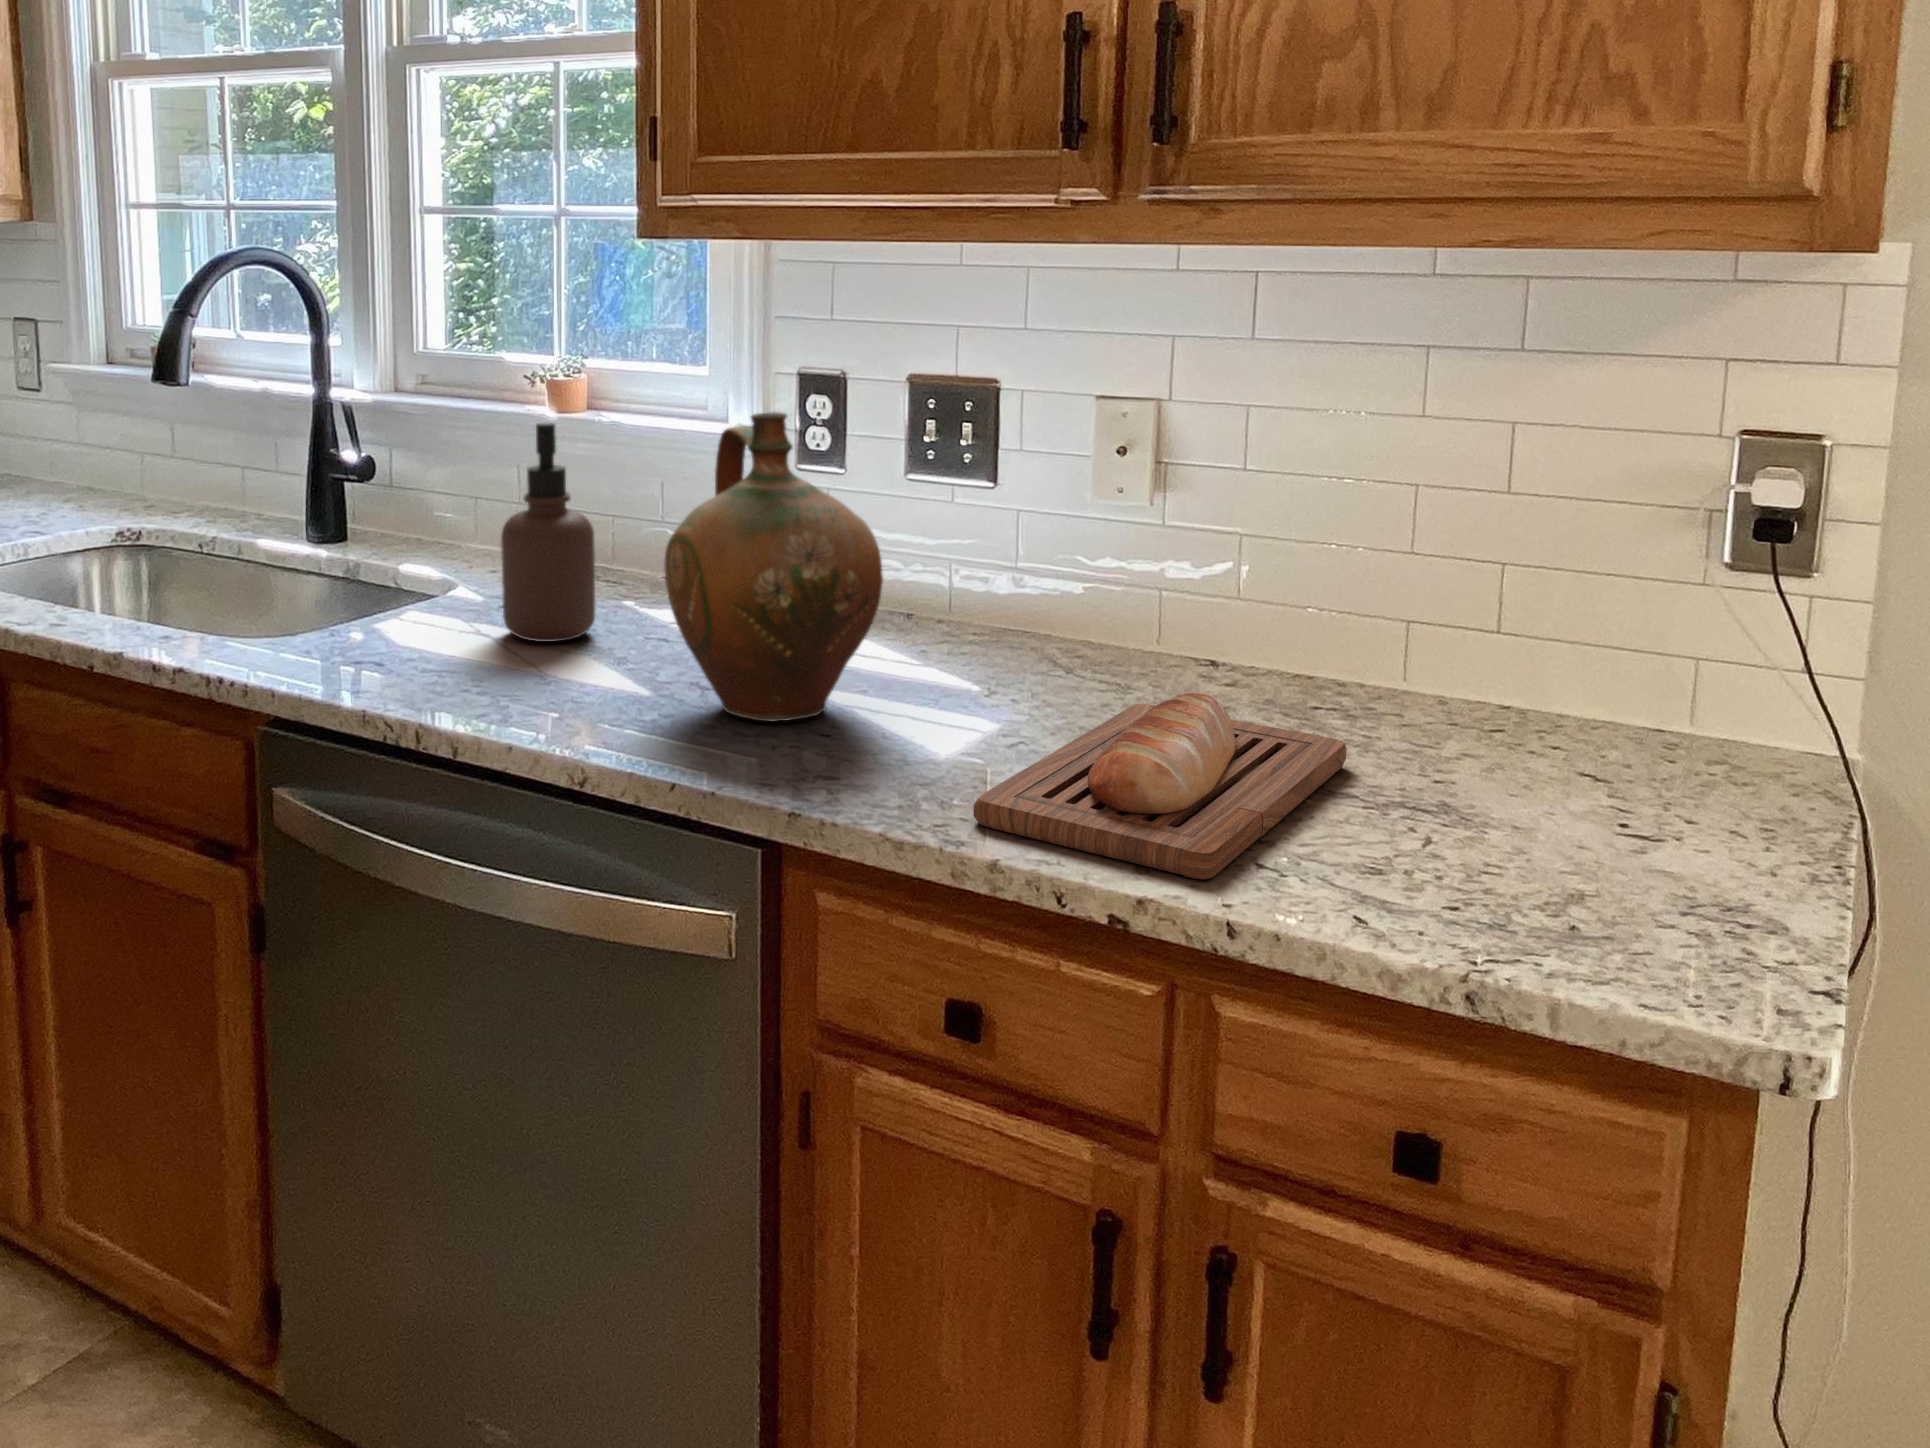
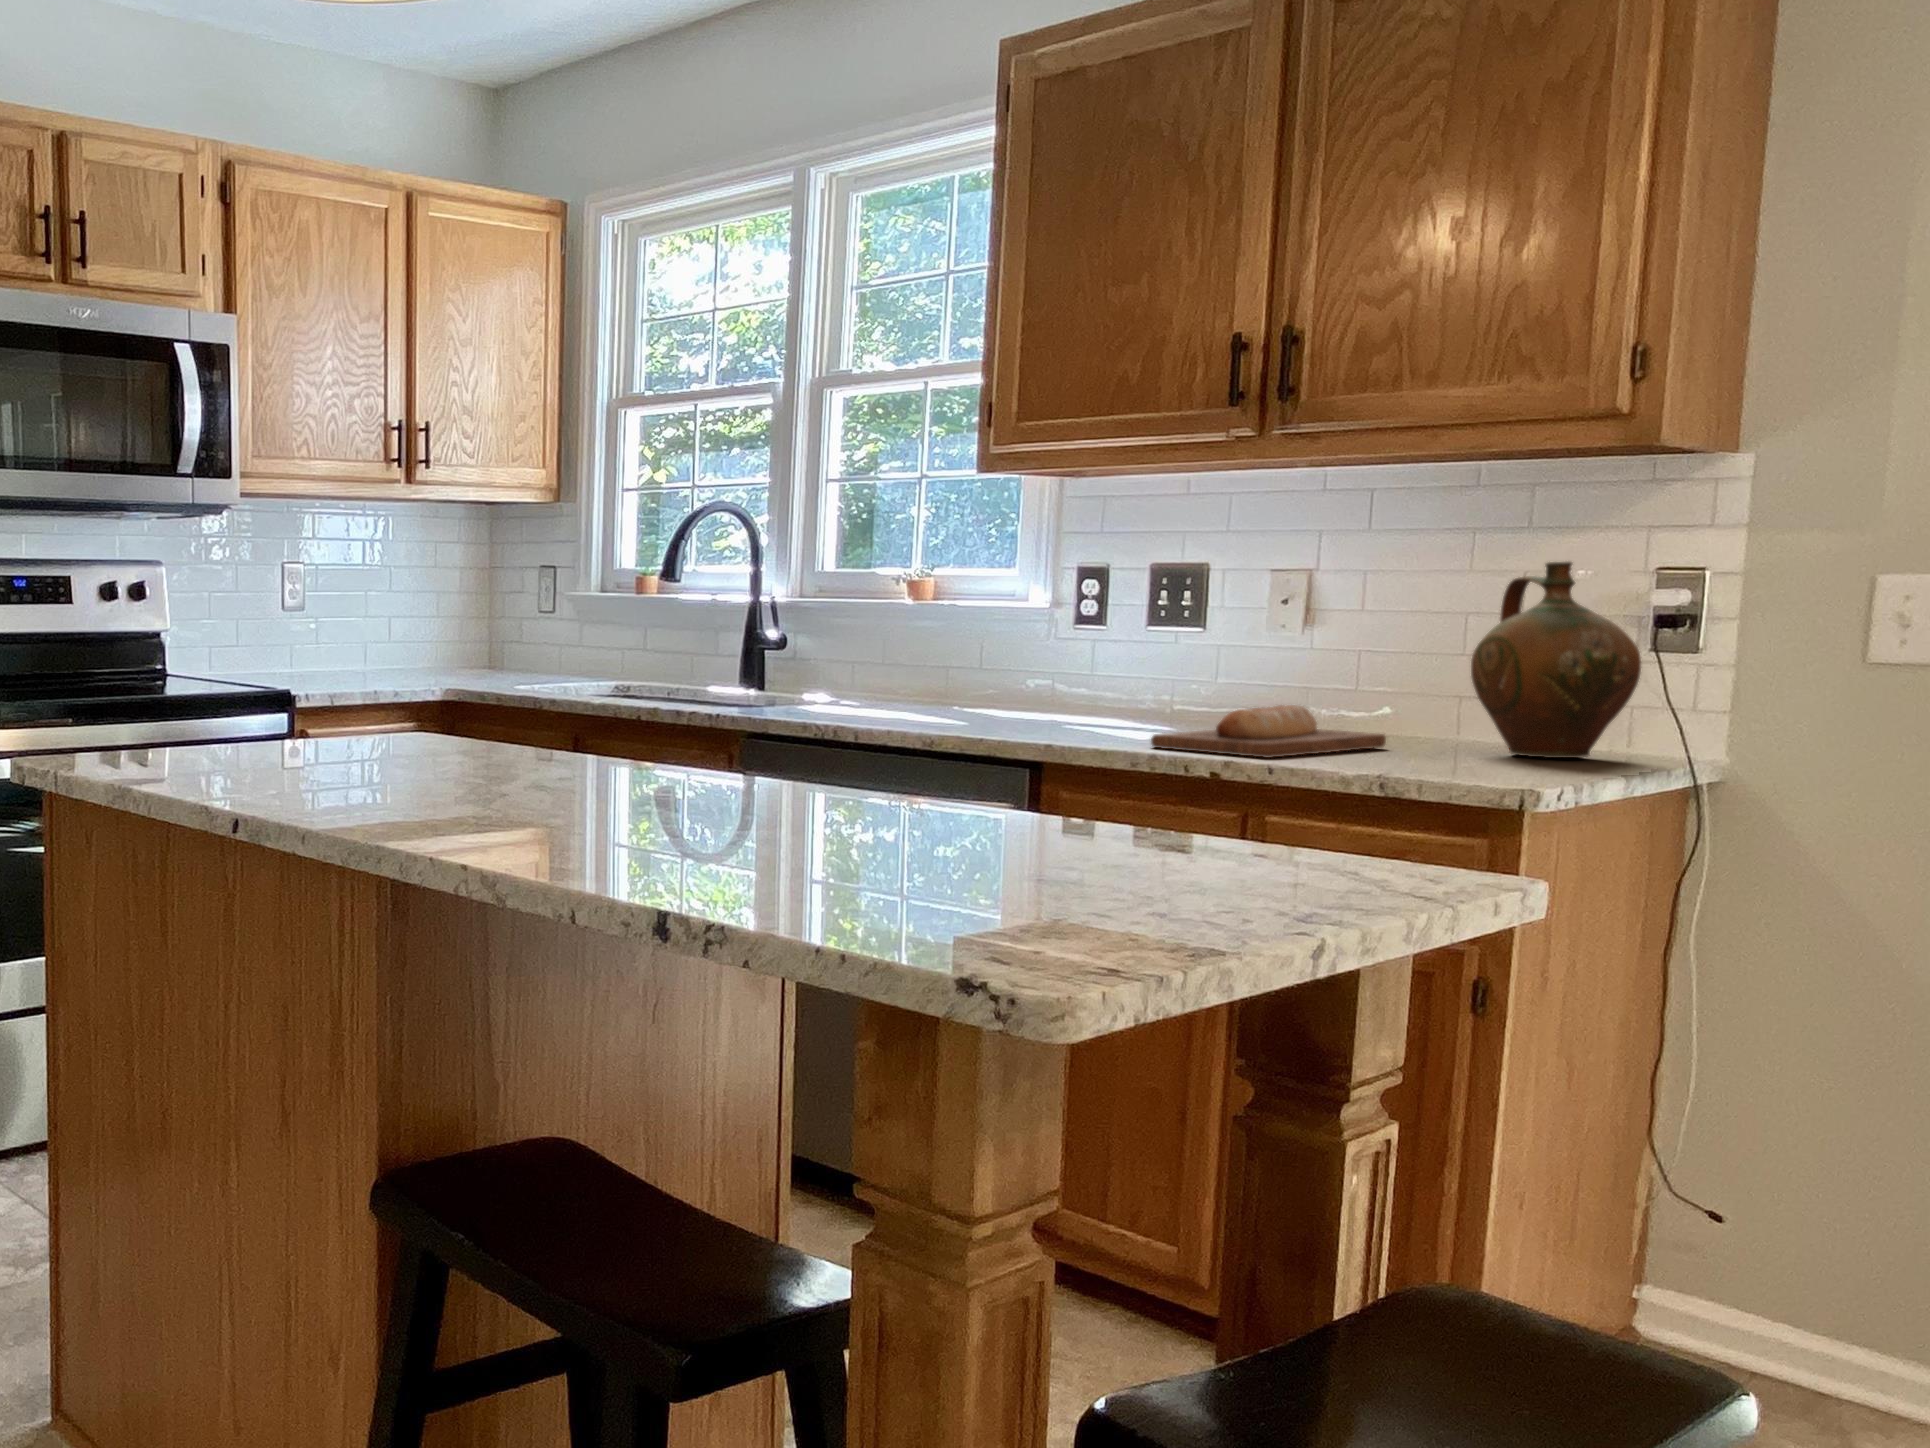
ceramic jug: present [664,412,883,722] -> present [1471,562,1641,758]
soap dispenser: present [501,423,595,642] -> none [885,586,943,714]

